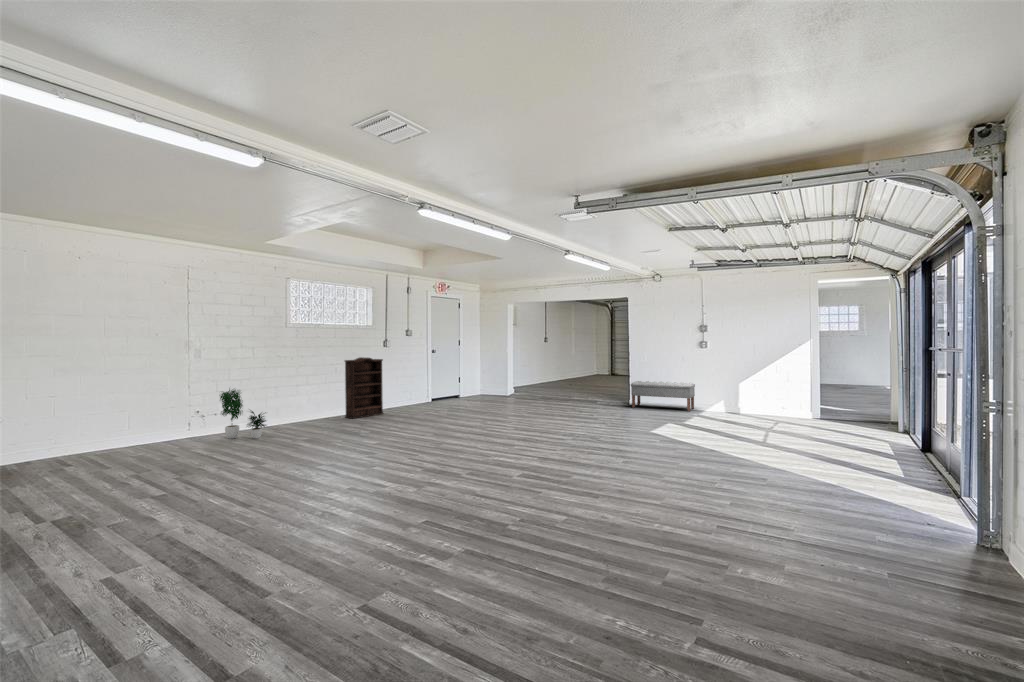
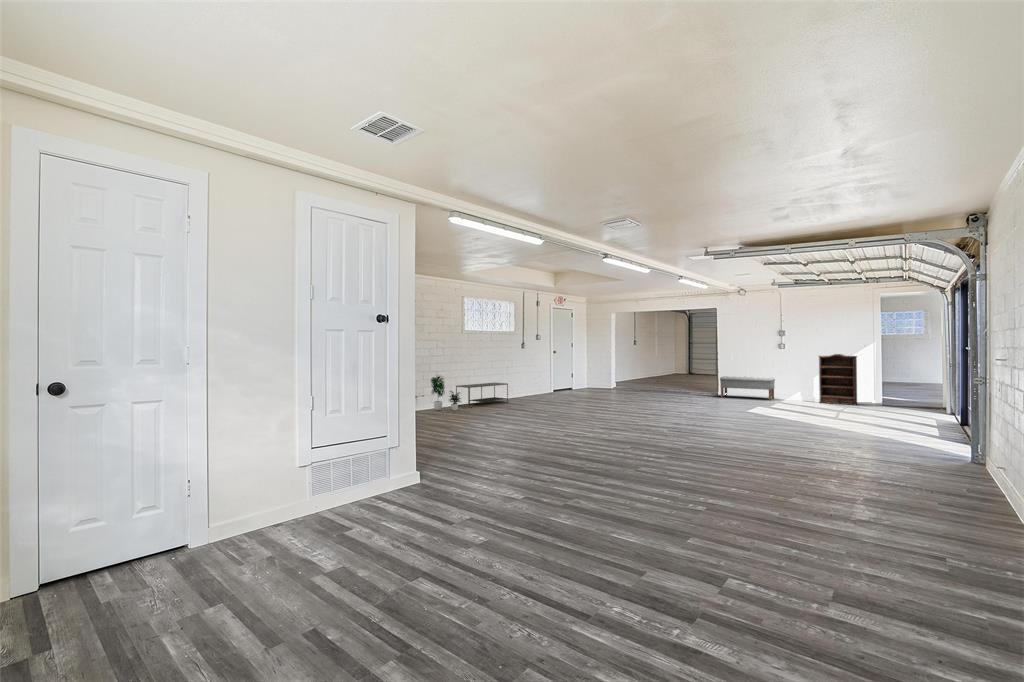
bookshelf: present [345,357,383,419] -> present [819,354,858,405]
coffee table: none [271,394,353,432] -> present [456,383,508,407]

